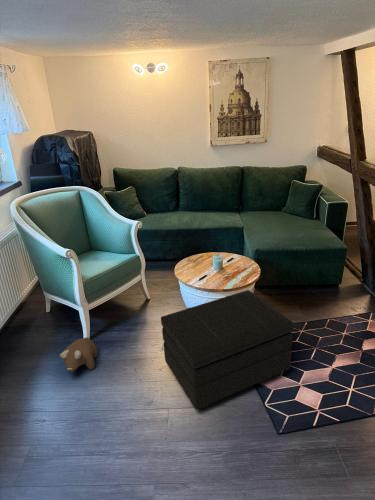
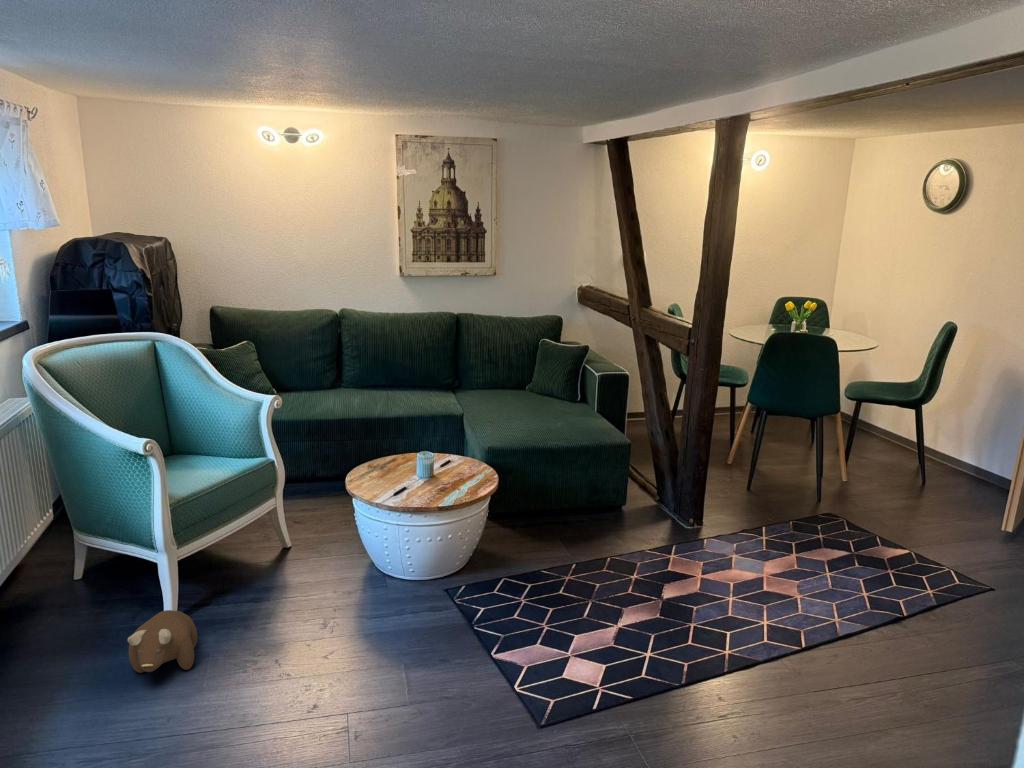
footstool: present [161,290,294,410] -> none [331,507,556,709]

